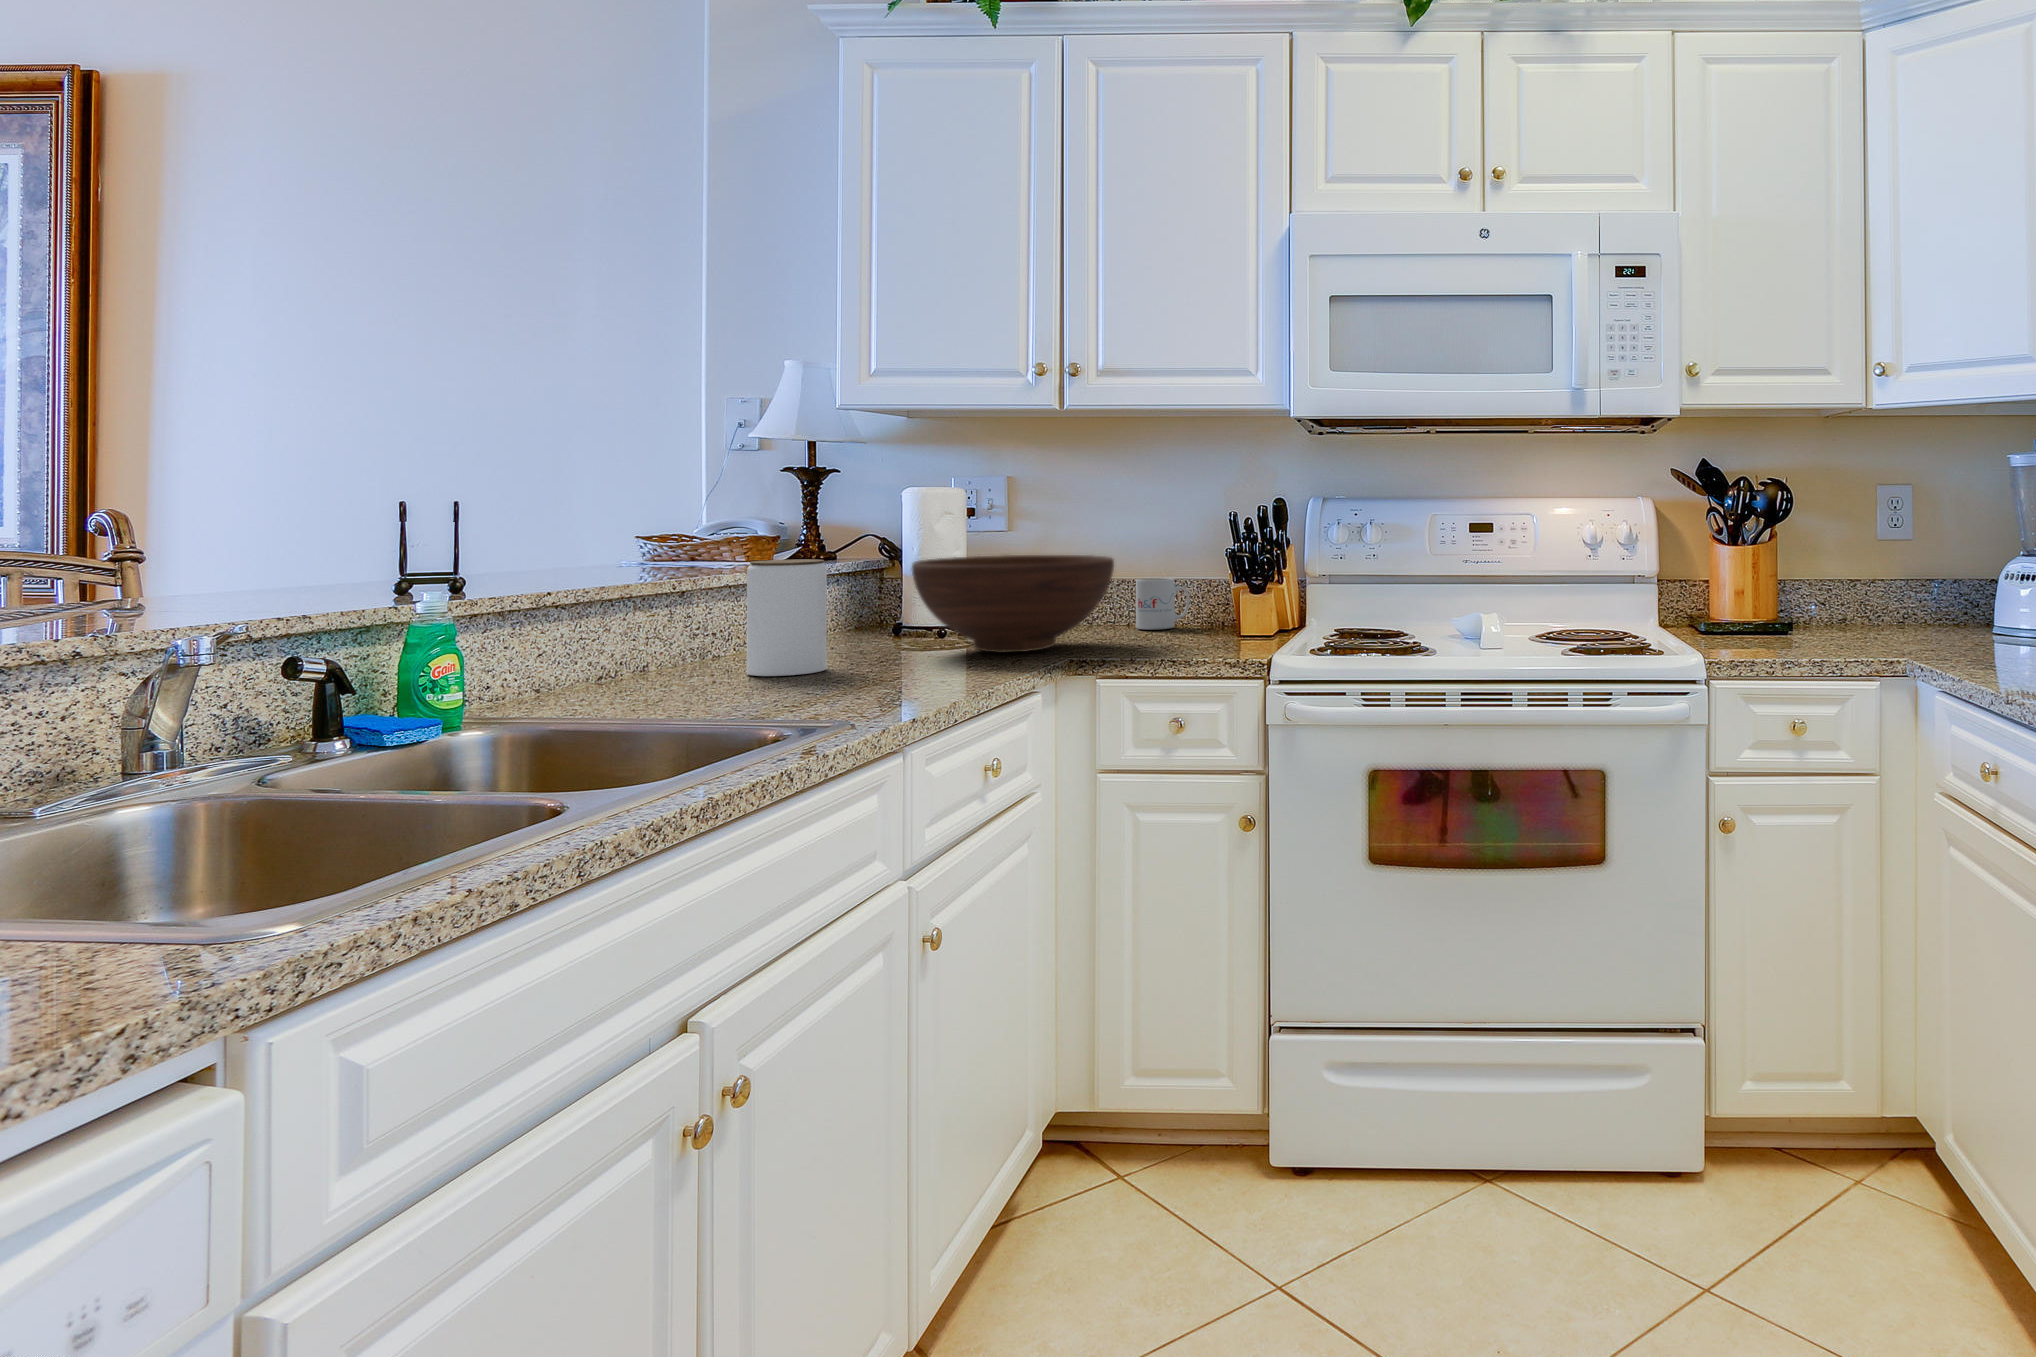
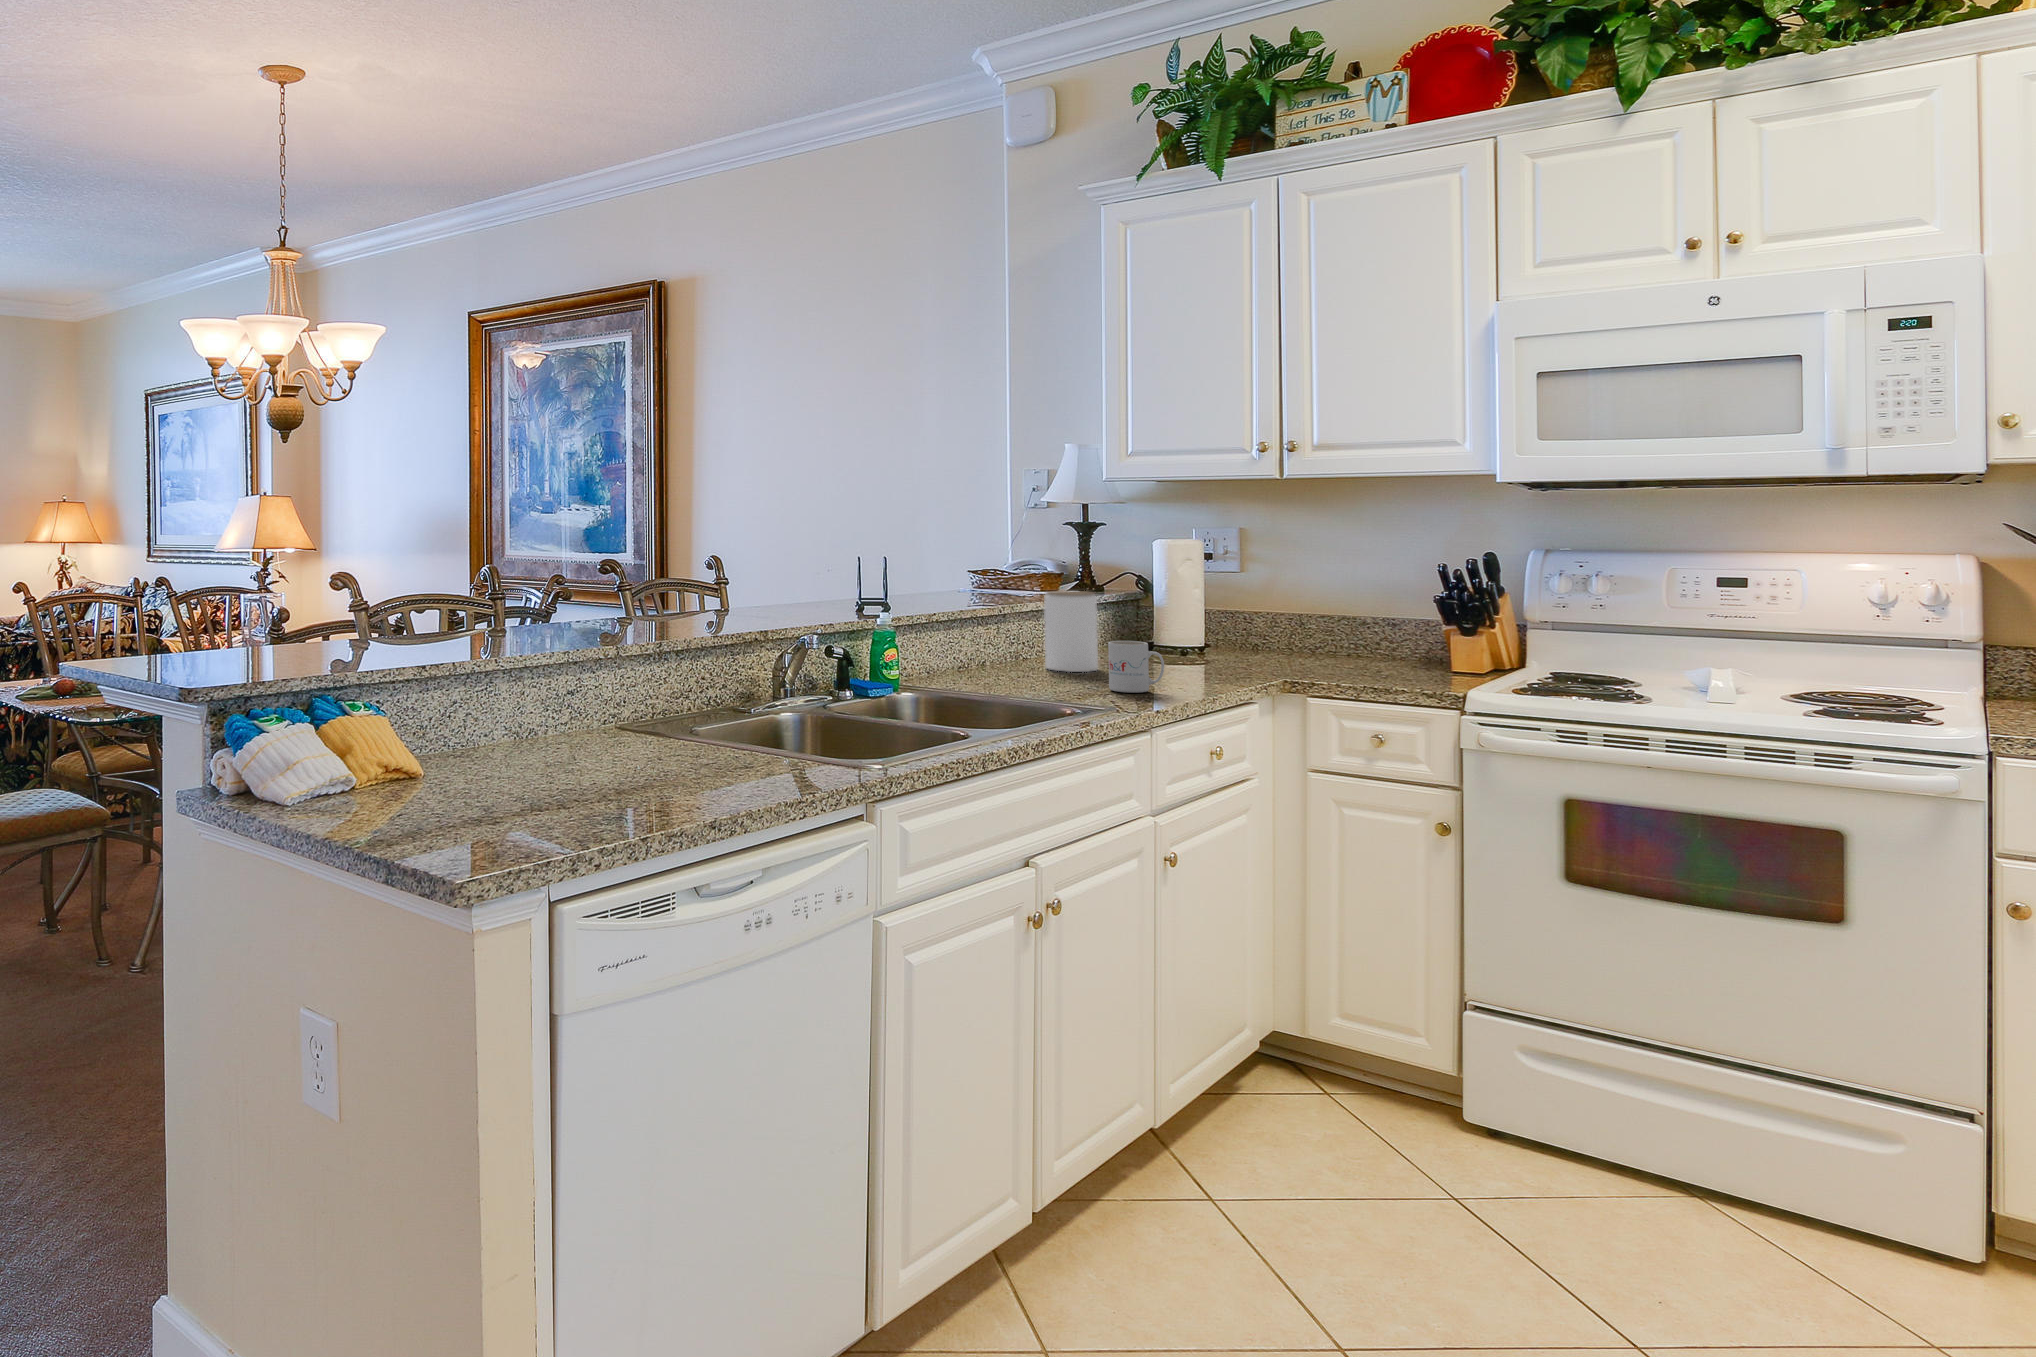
fruit bowl: present [912,555,1114,652] -> none [1159,592,1326,670]
mug: present [1136,578,1189,630] -> present [1108,641,1164,693]

